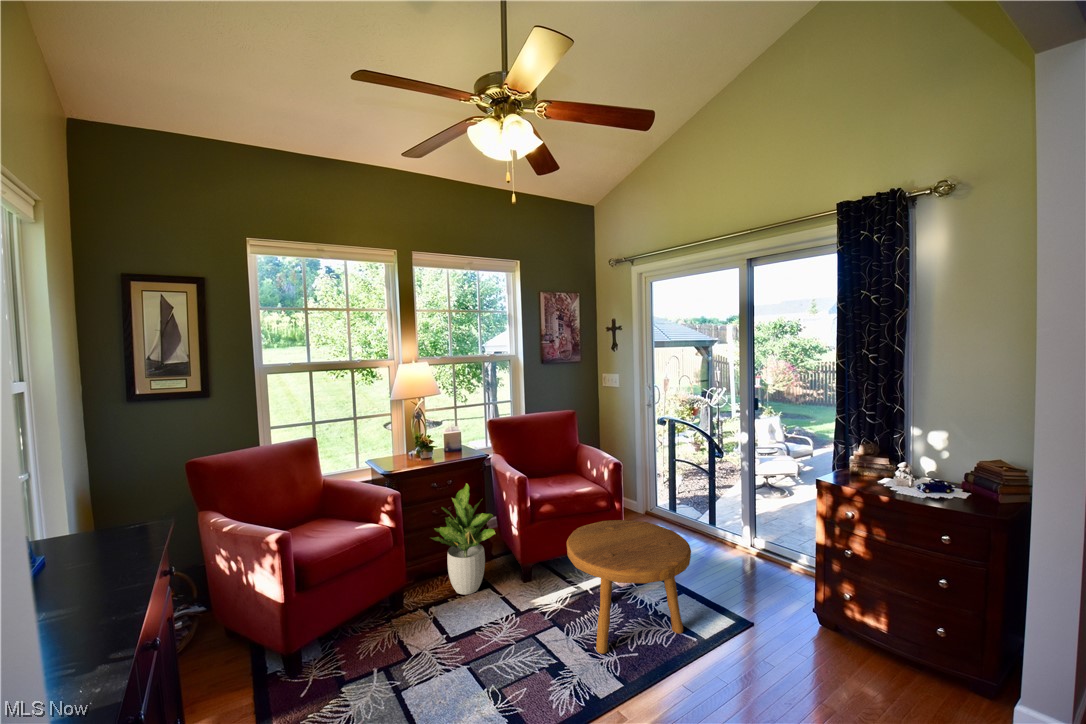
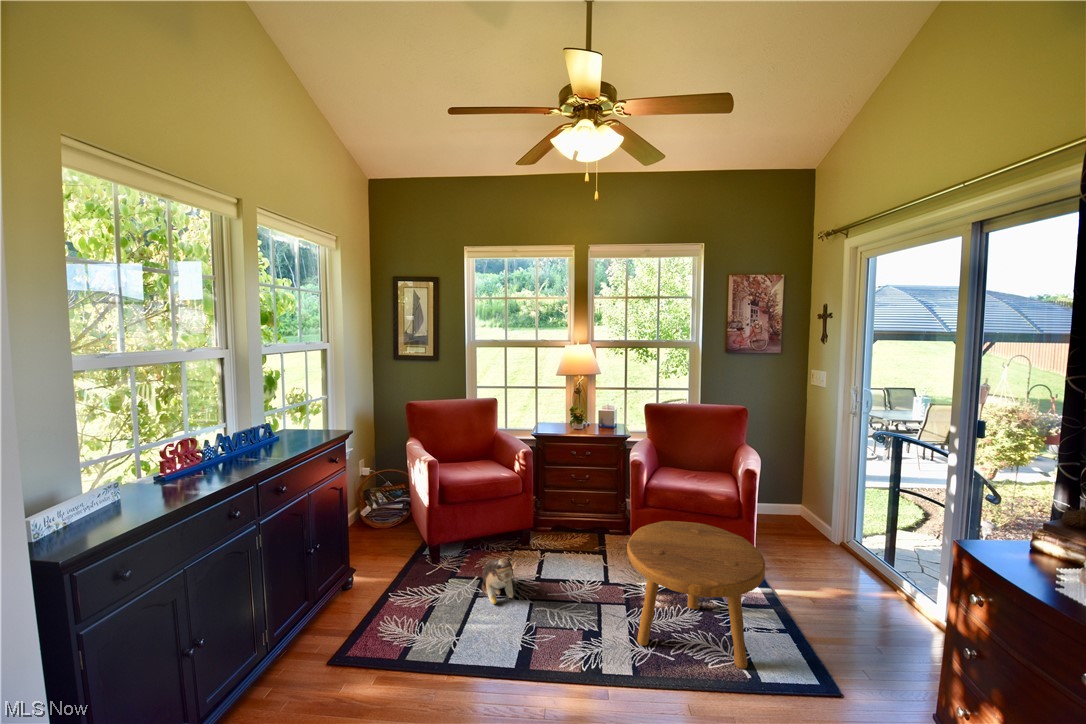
potted plant: present [431,483,495,595] -> none [555,455,615,553]
plush toy: none [380,624,461,691] -> present [482,559,516,604]

